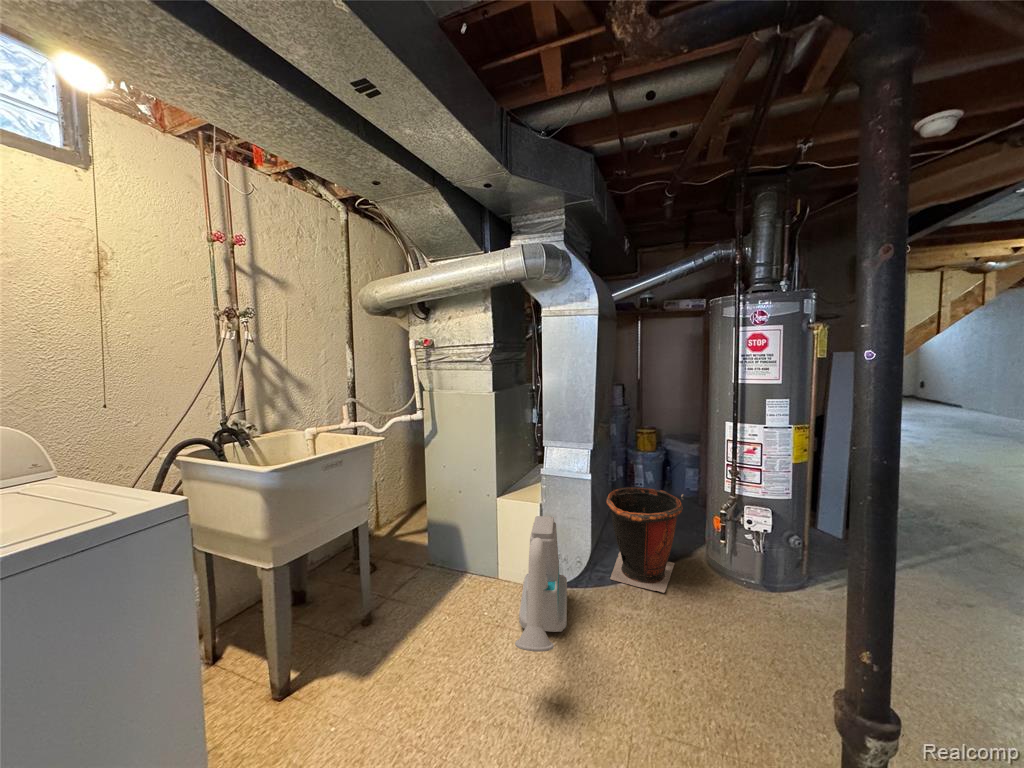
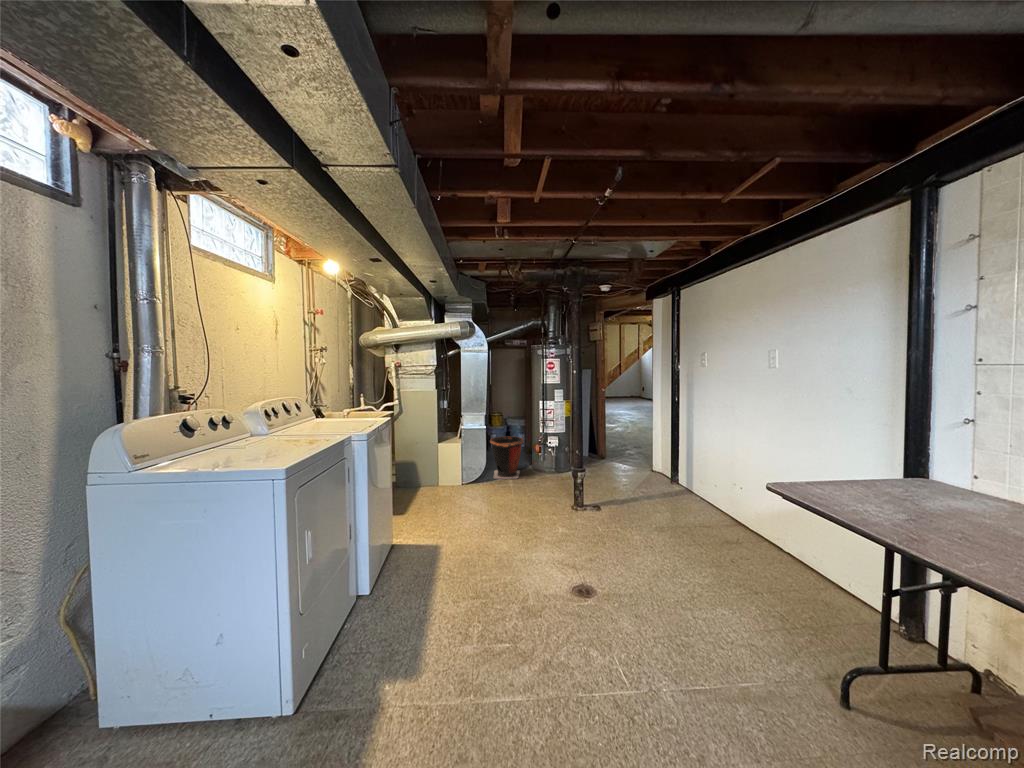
vacuum cleaner: present [515,516,567,652] -> none [457,448,485,495]

